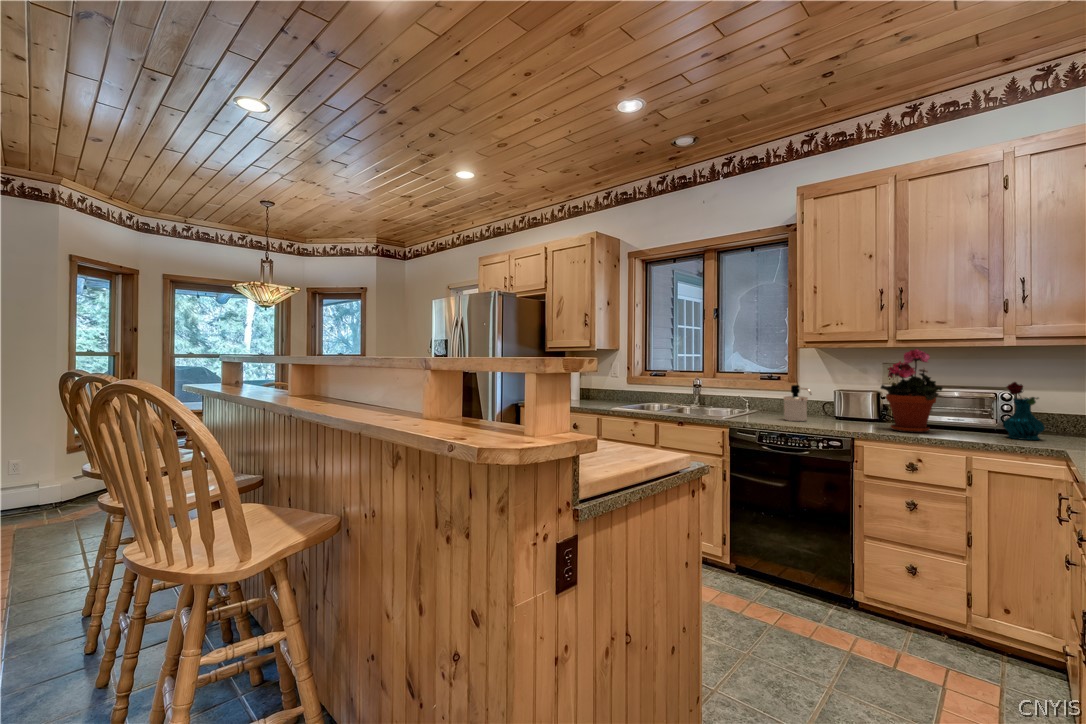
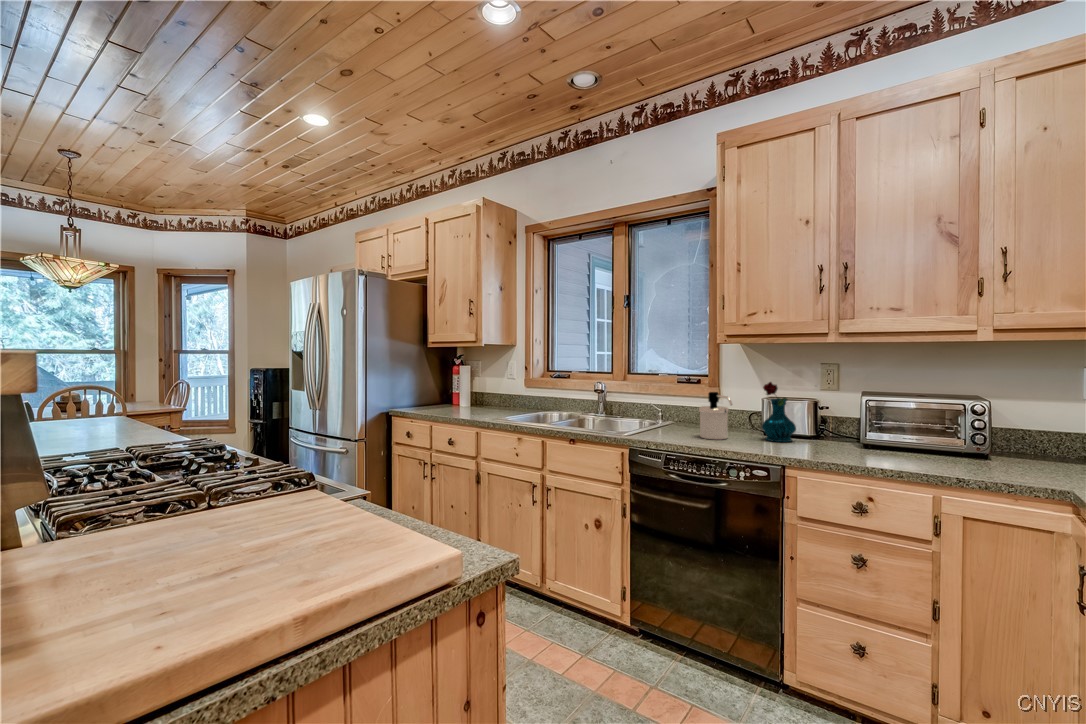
potted plant: present [881,349,942,433] -> none [818,344,899,459]
vase: present [1003,382,1045,440] -> present [762,382,796,442]

